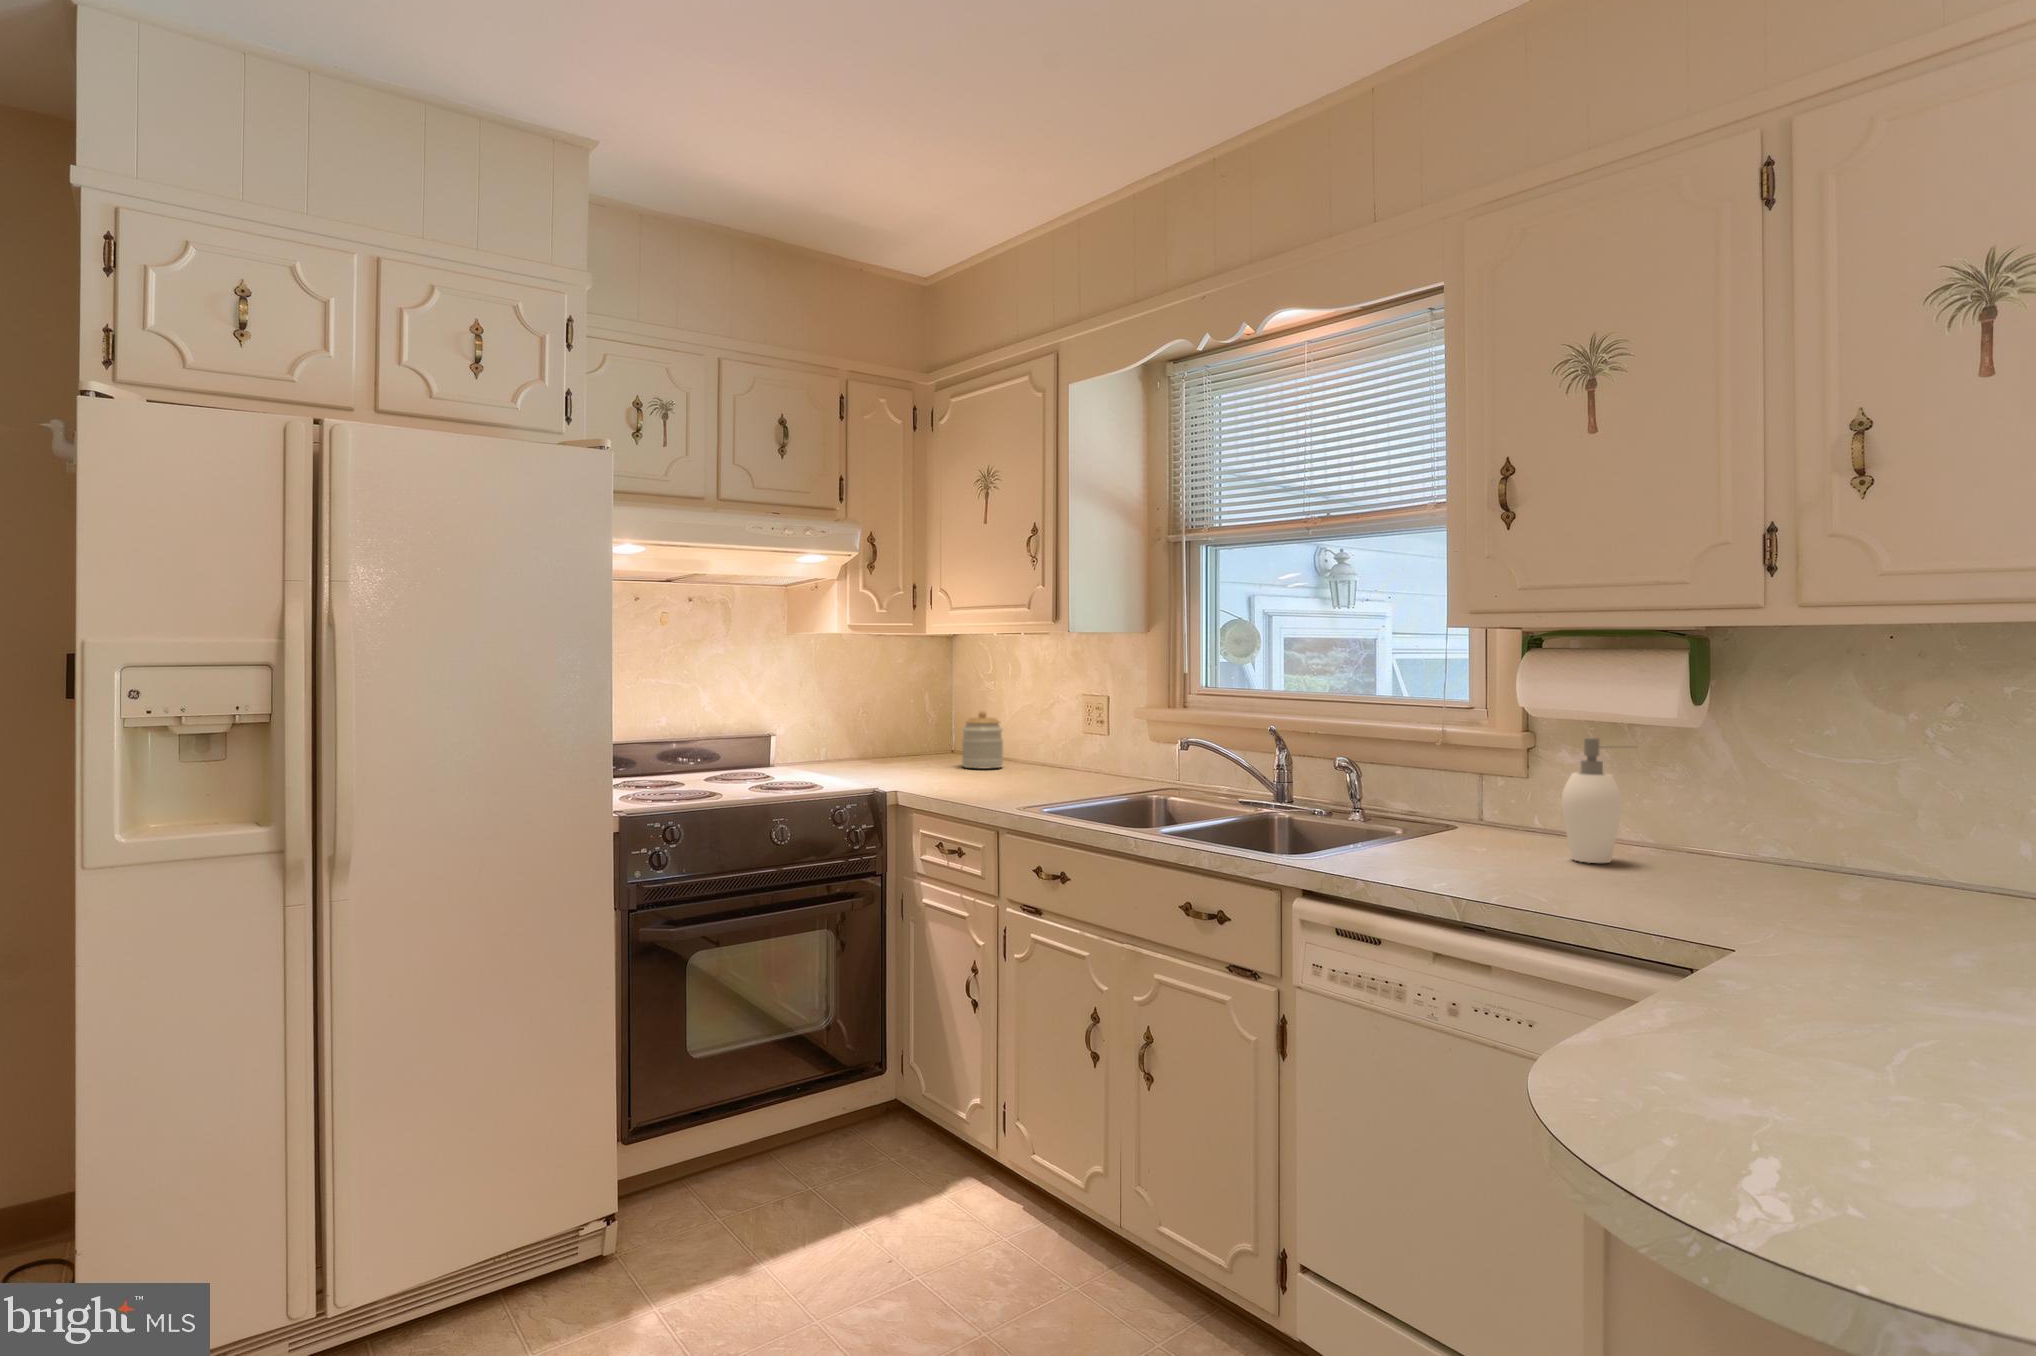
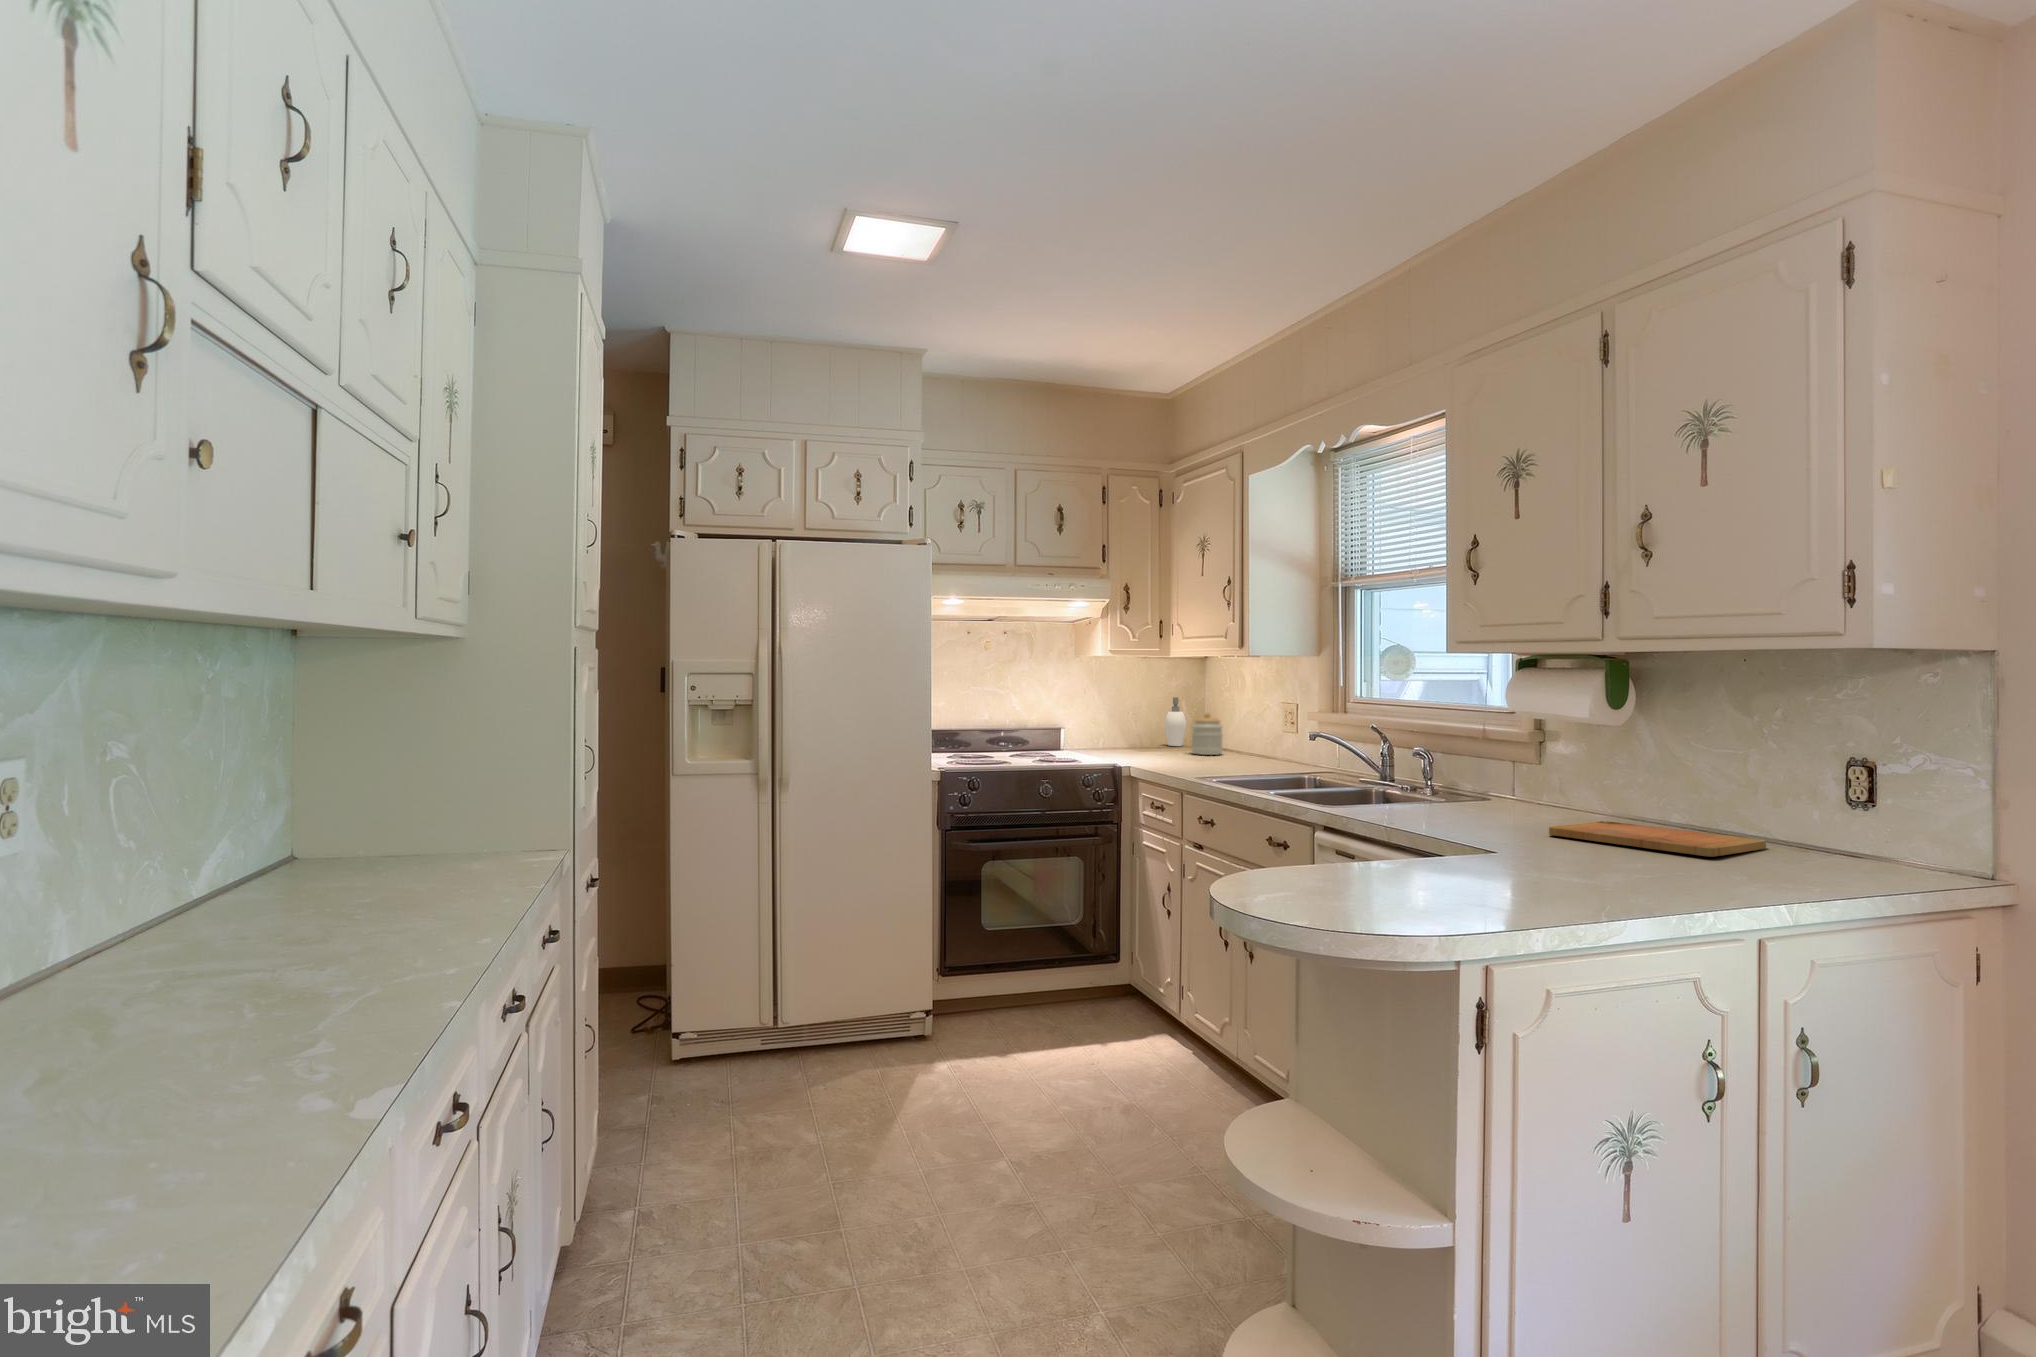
soap dispenser: present [1561,738,1622,863] -> present [1165,697,1186,746]
cutting board: none [1677,862,1972,925] -> present [1549,821,1766,857]

